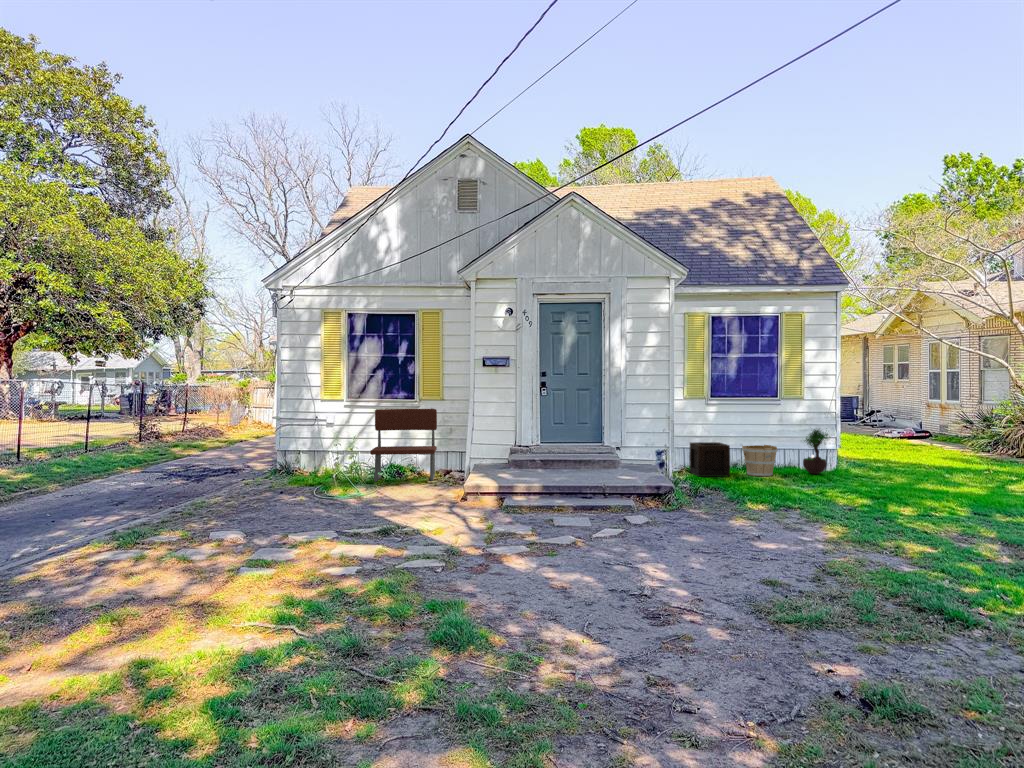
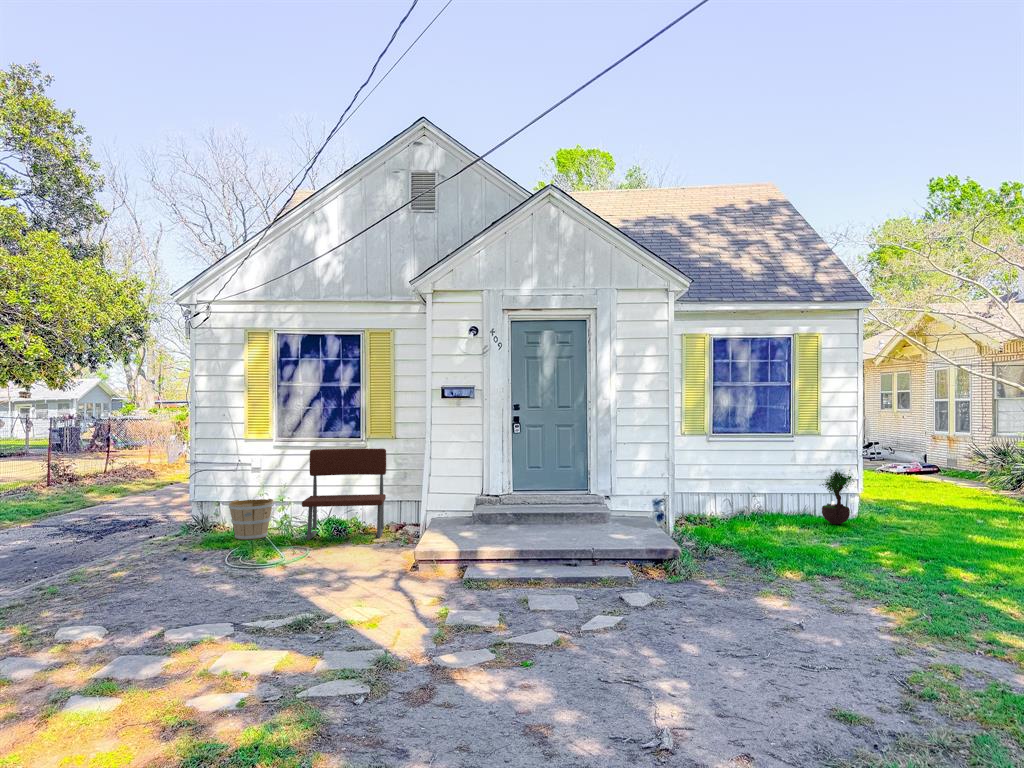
wooden crate: present [689,442,730,477] -> none [689,487,738,529]
wooden bucket: present [742,445,778,476] -> present [229,499,274,540]

